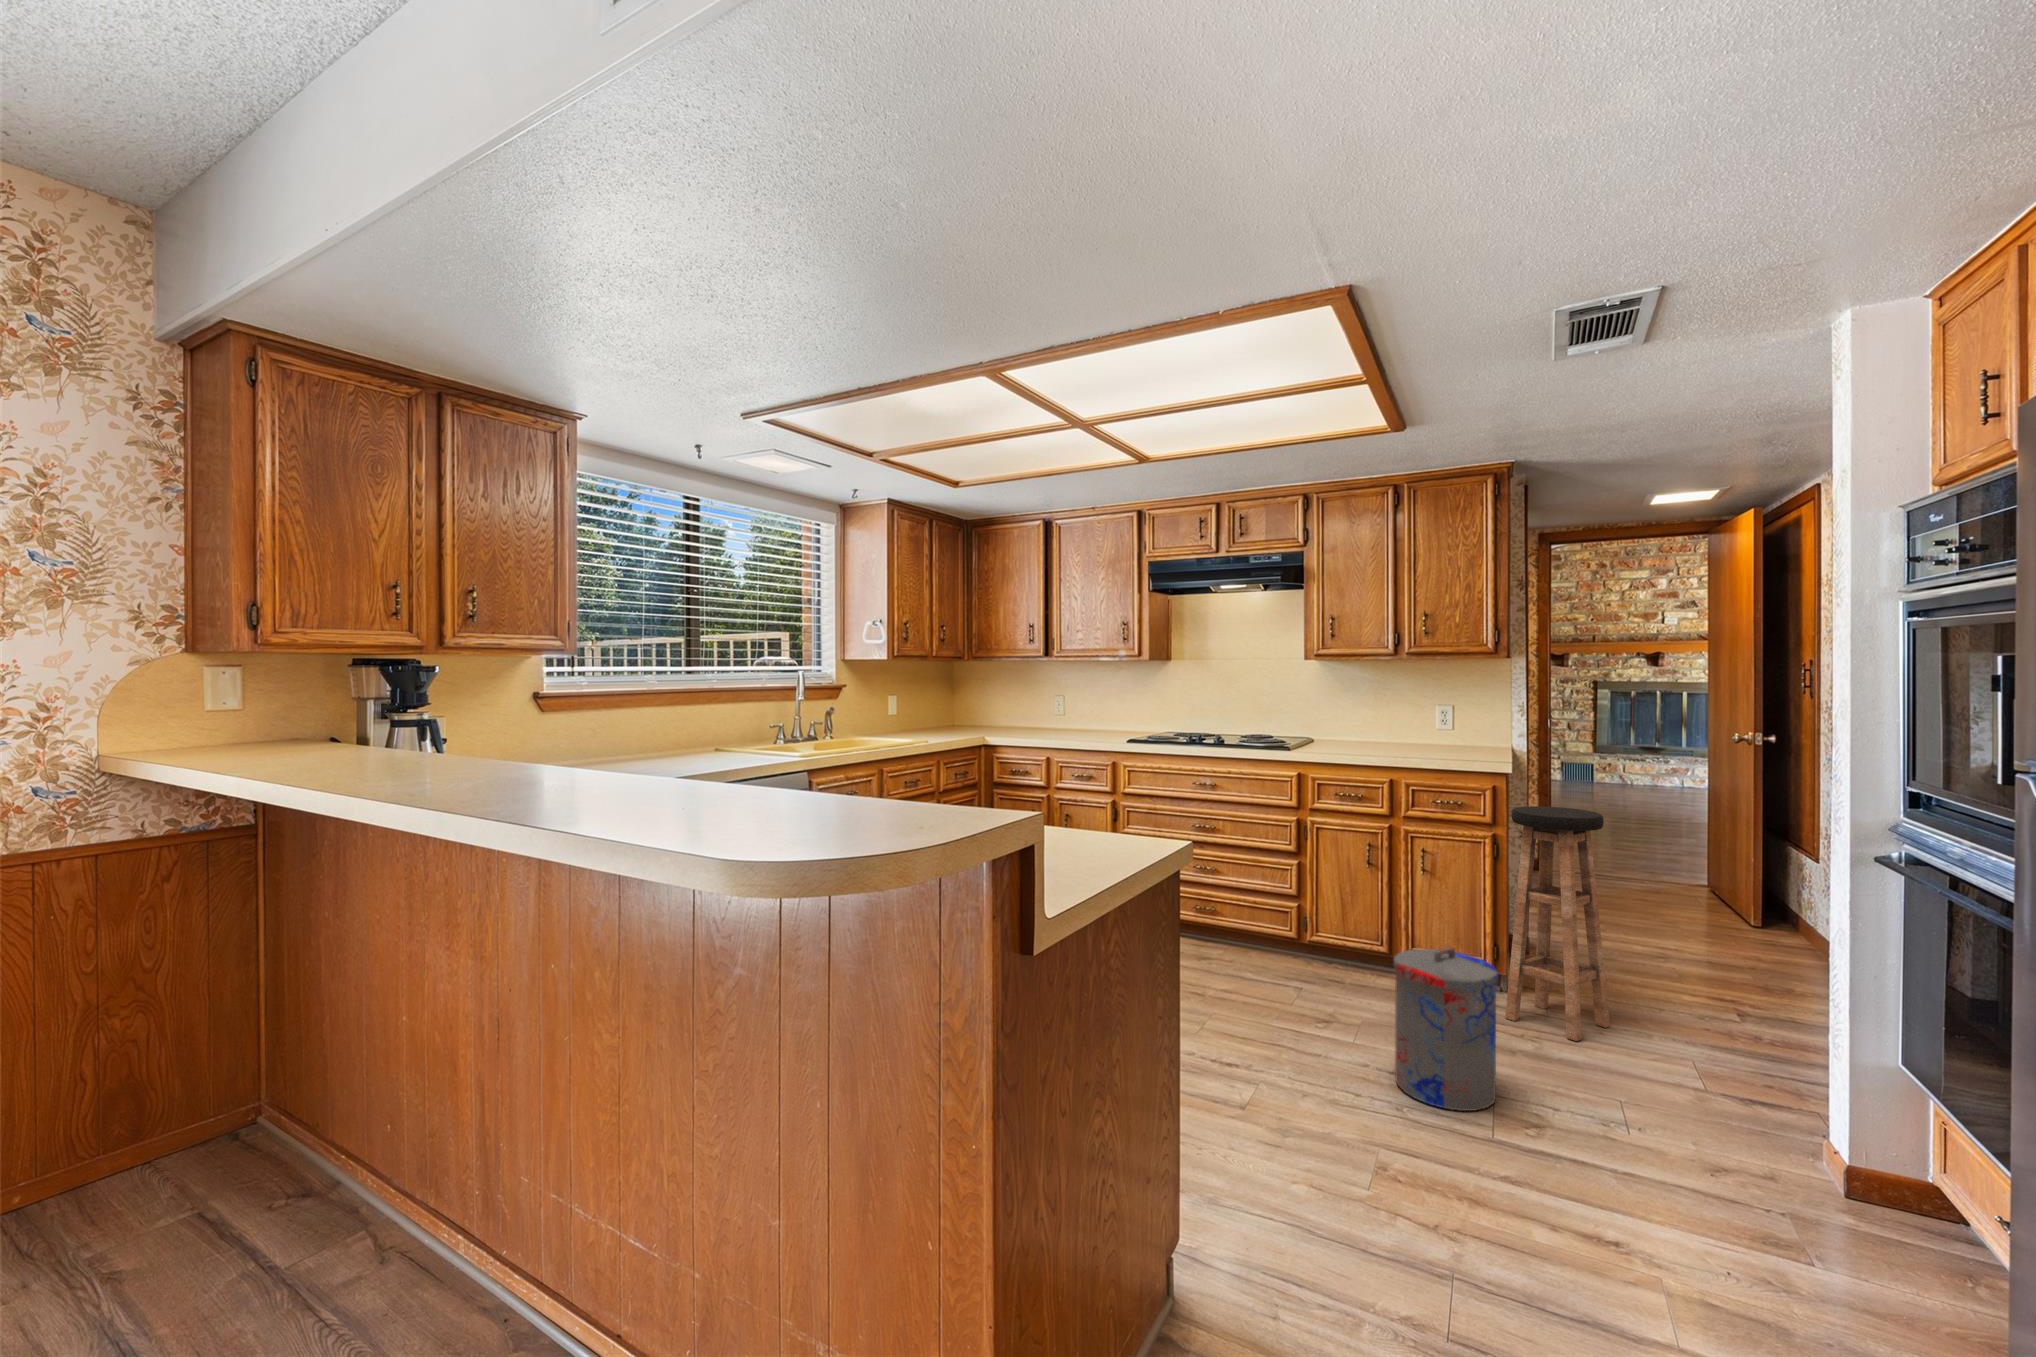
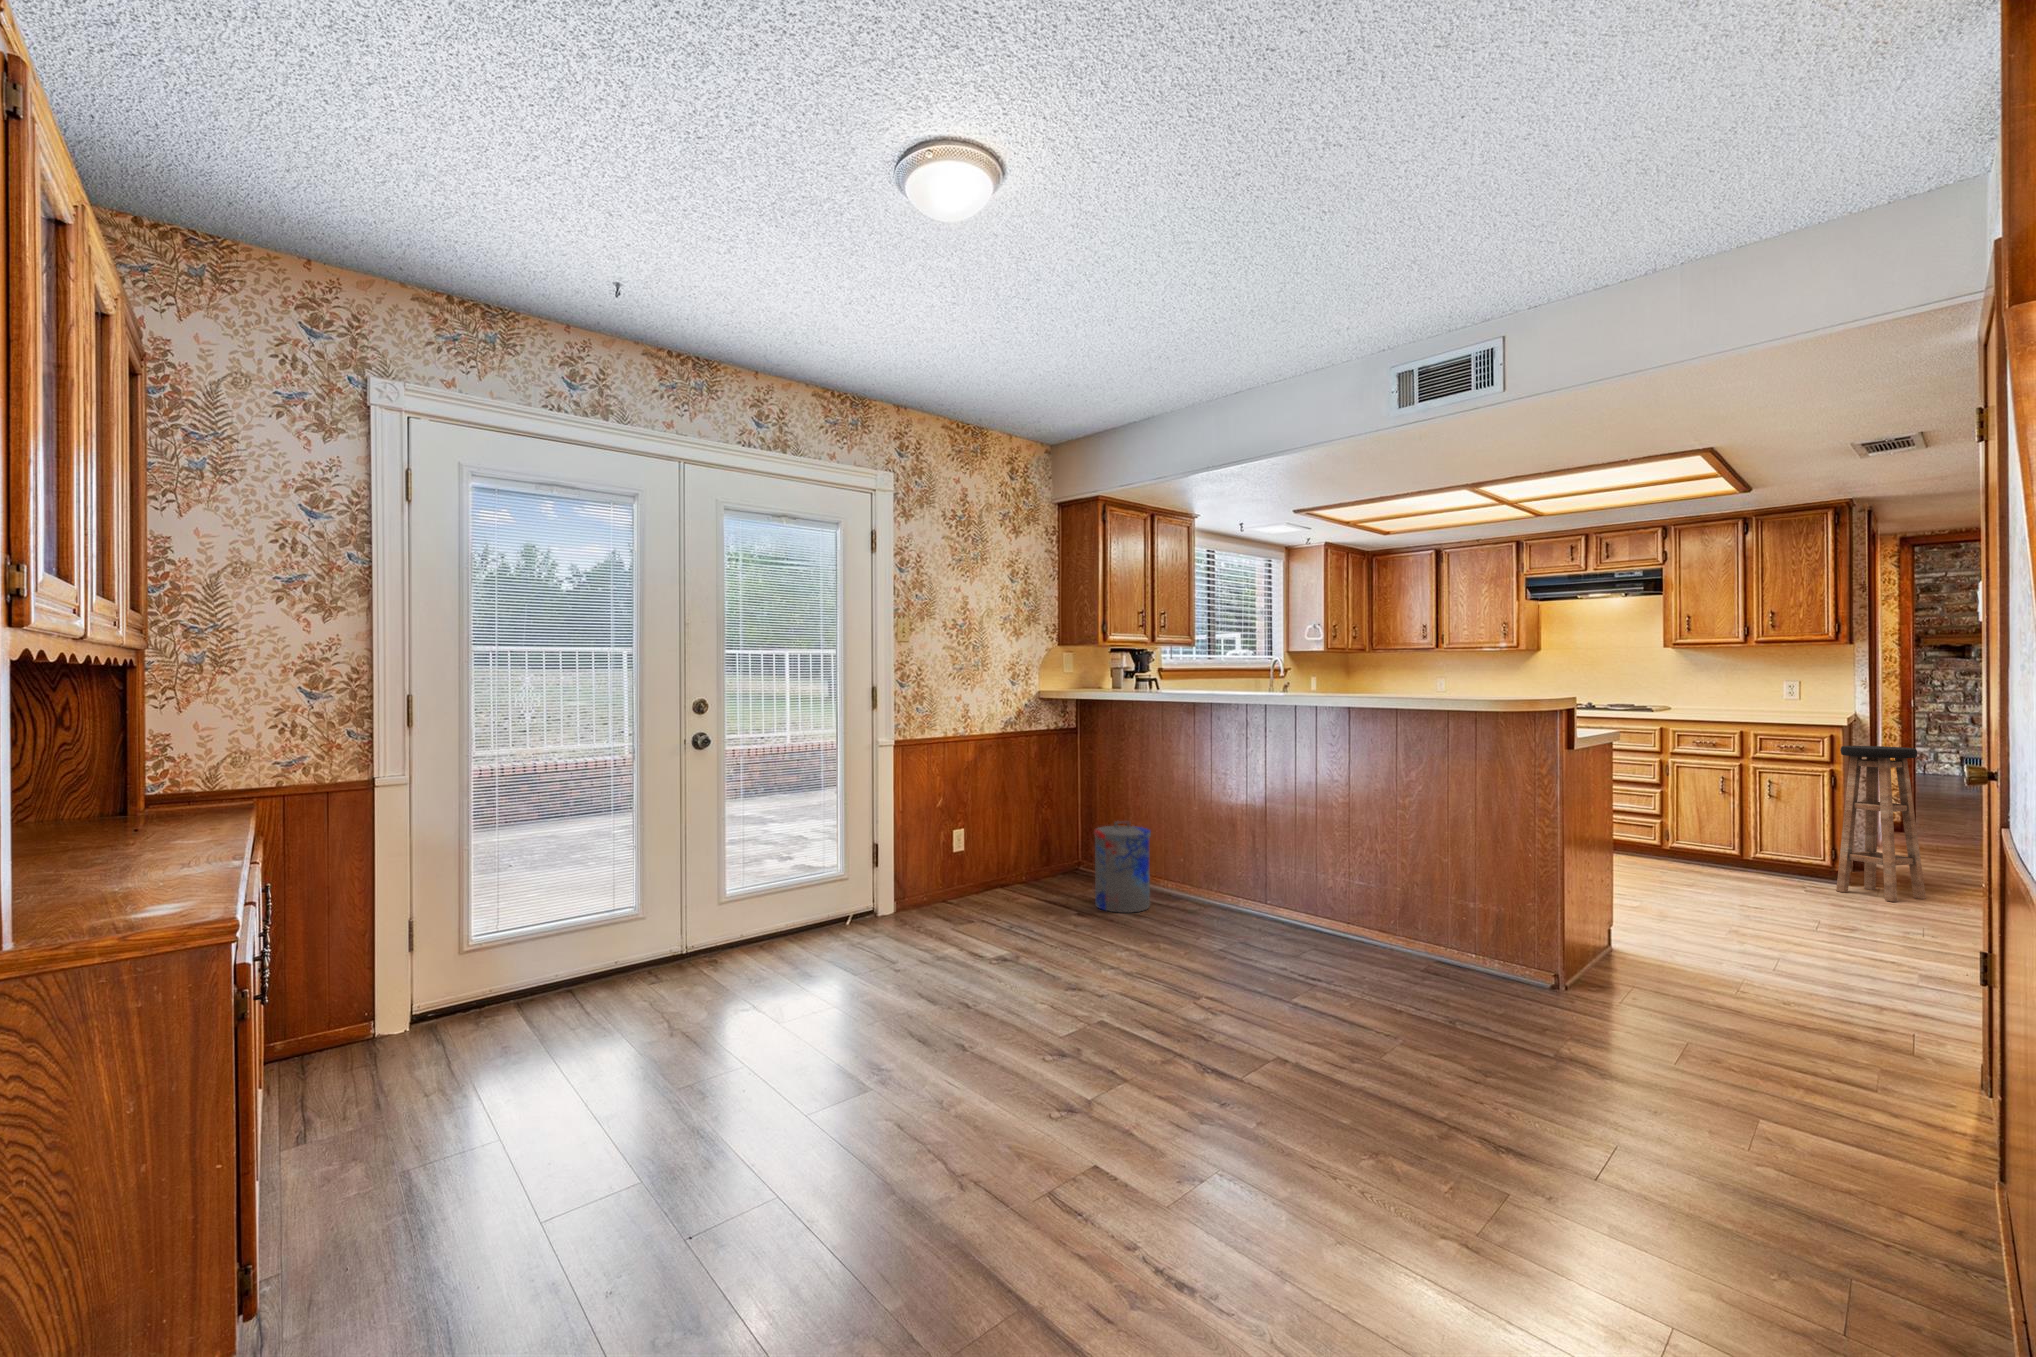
trash can: present [1394,947,1498,1111] -> present [1094,821,1151,913]

